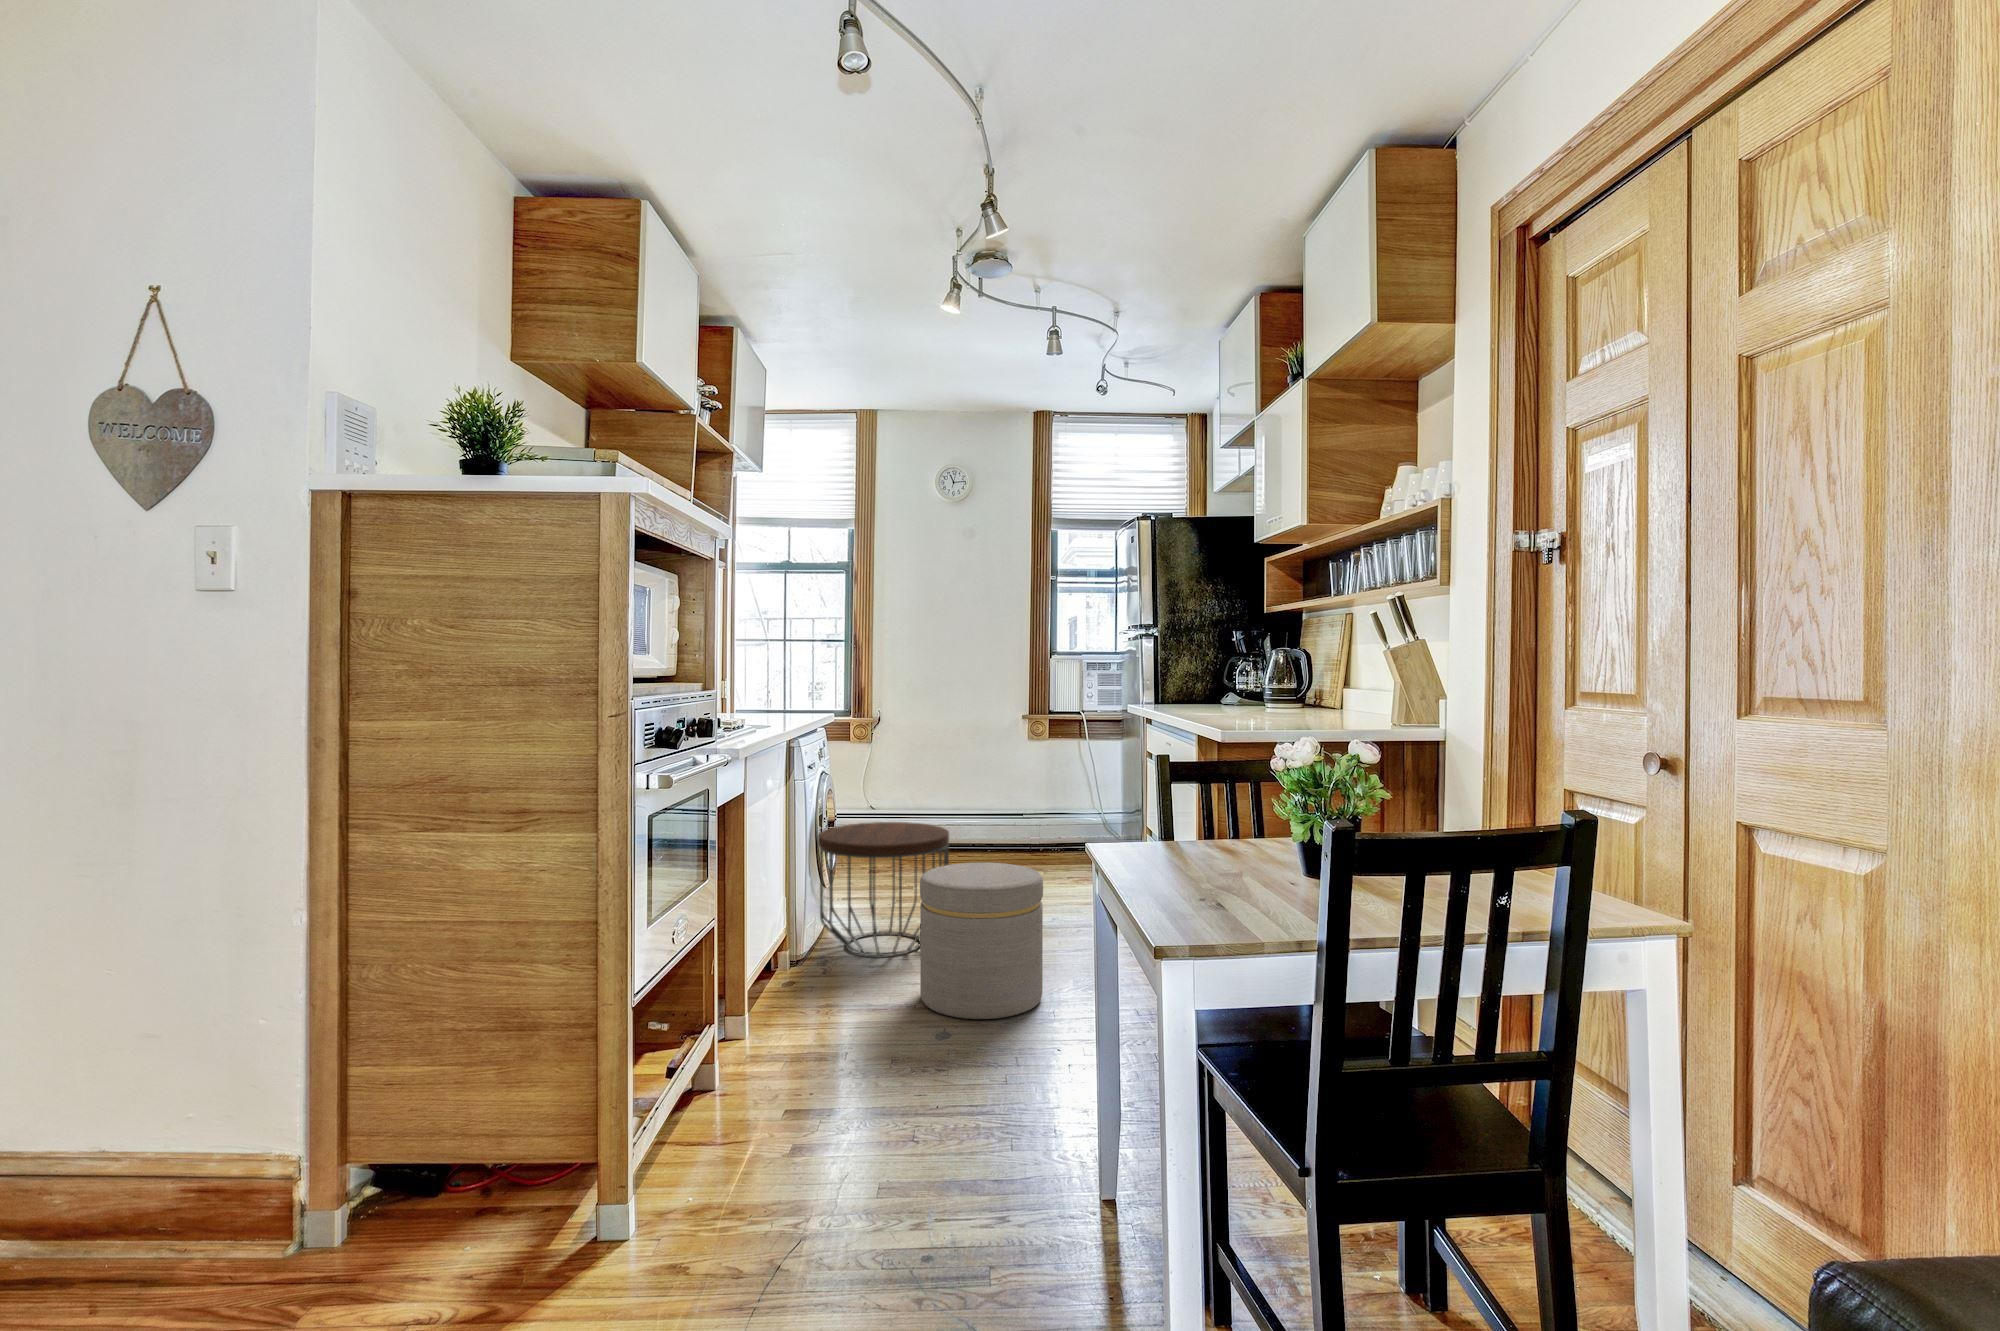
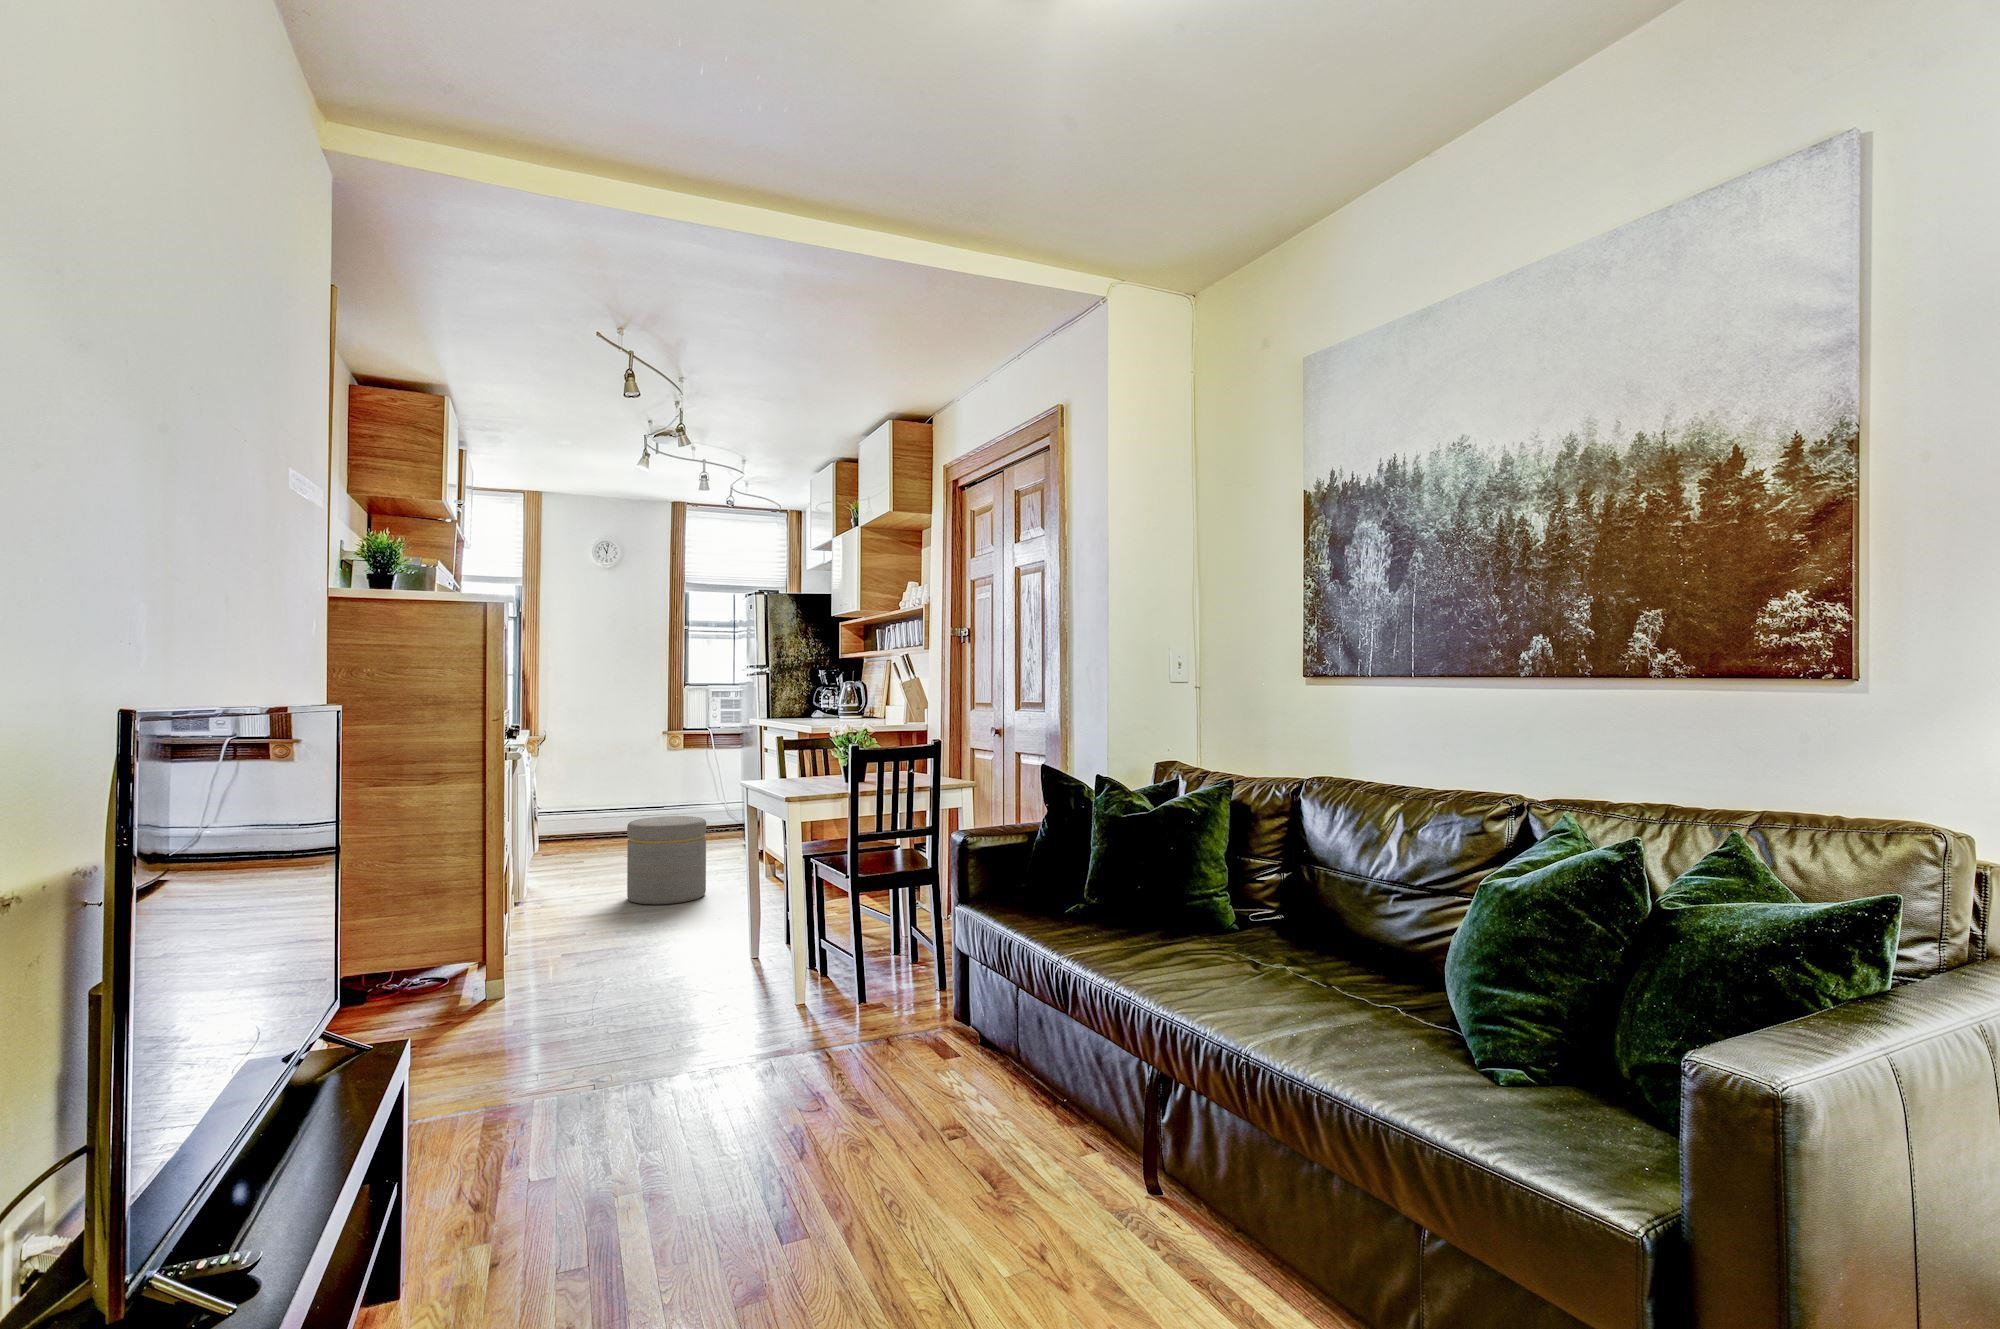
side table: present [818,822,949,956] -> none [538,802,633,888]

